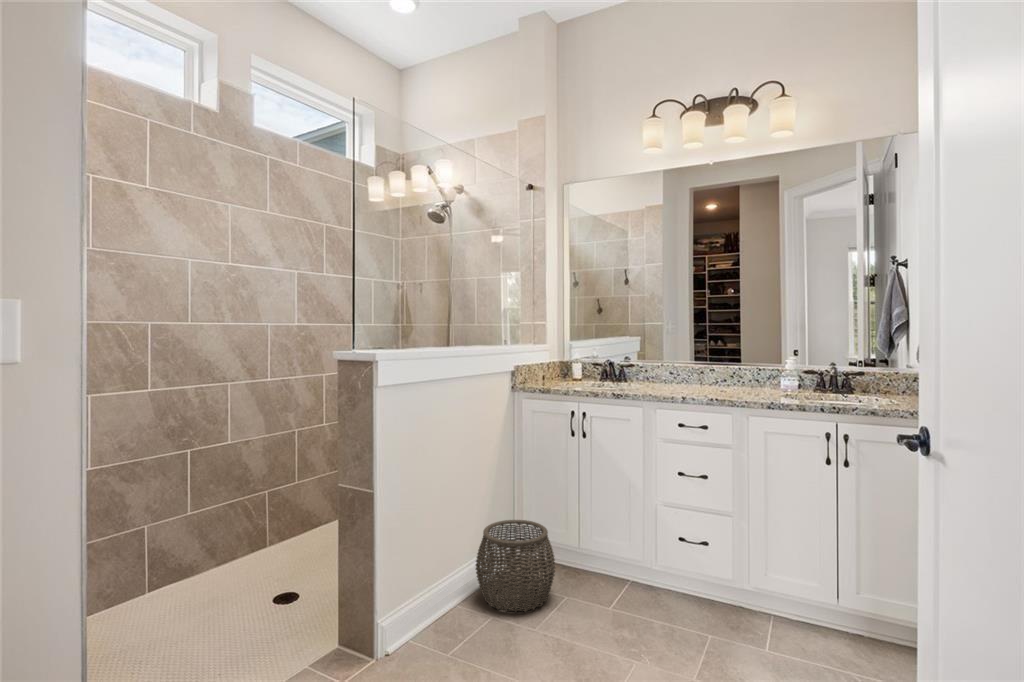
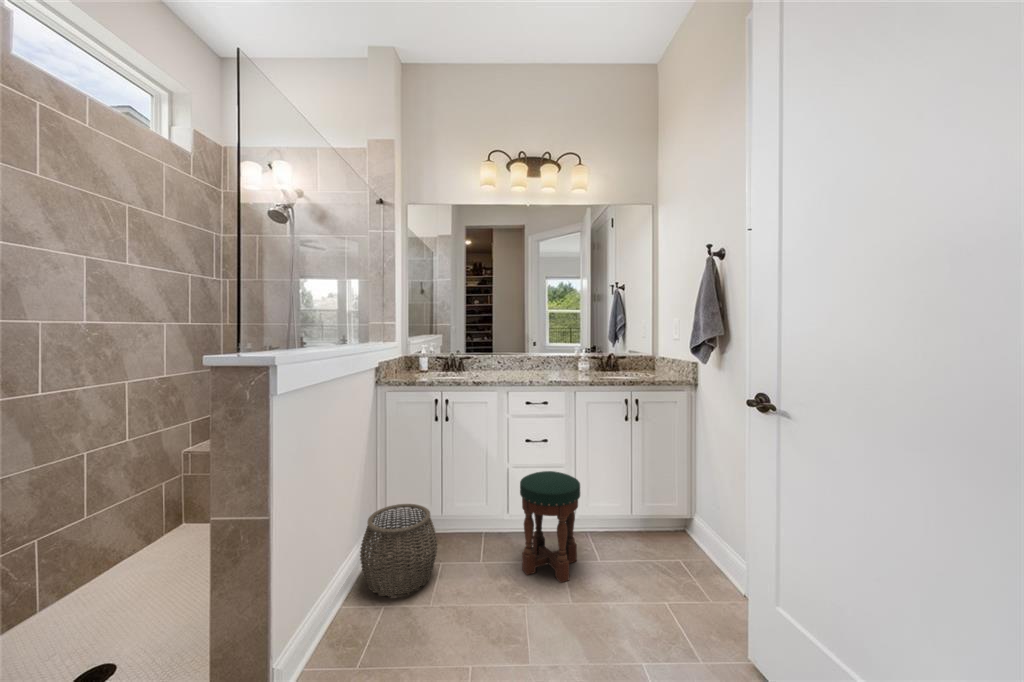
stool: none [649,512,729,653] -> present [520,471,580,582]

